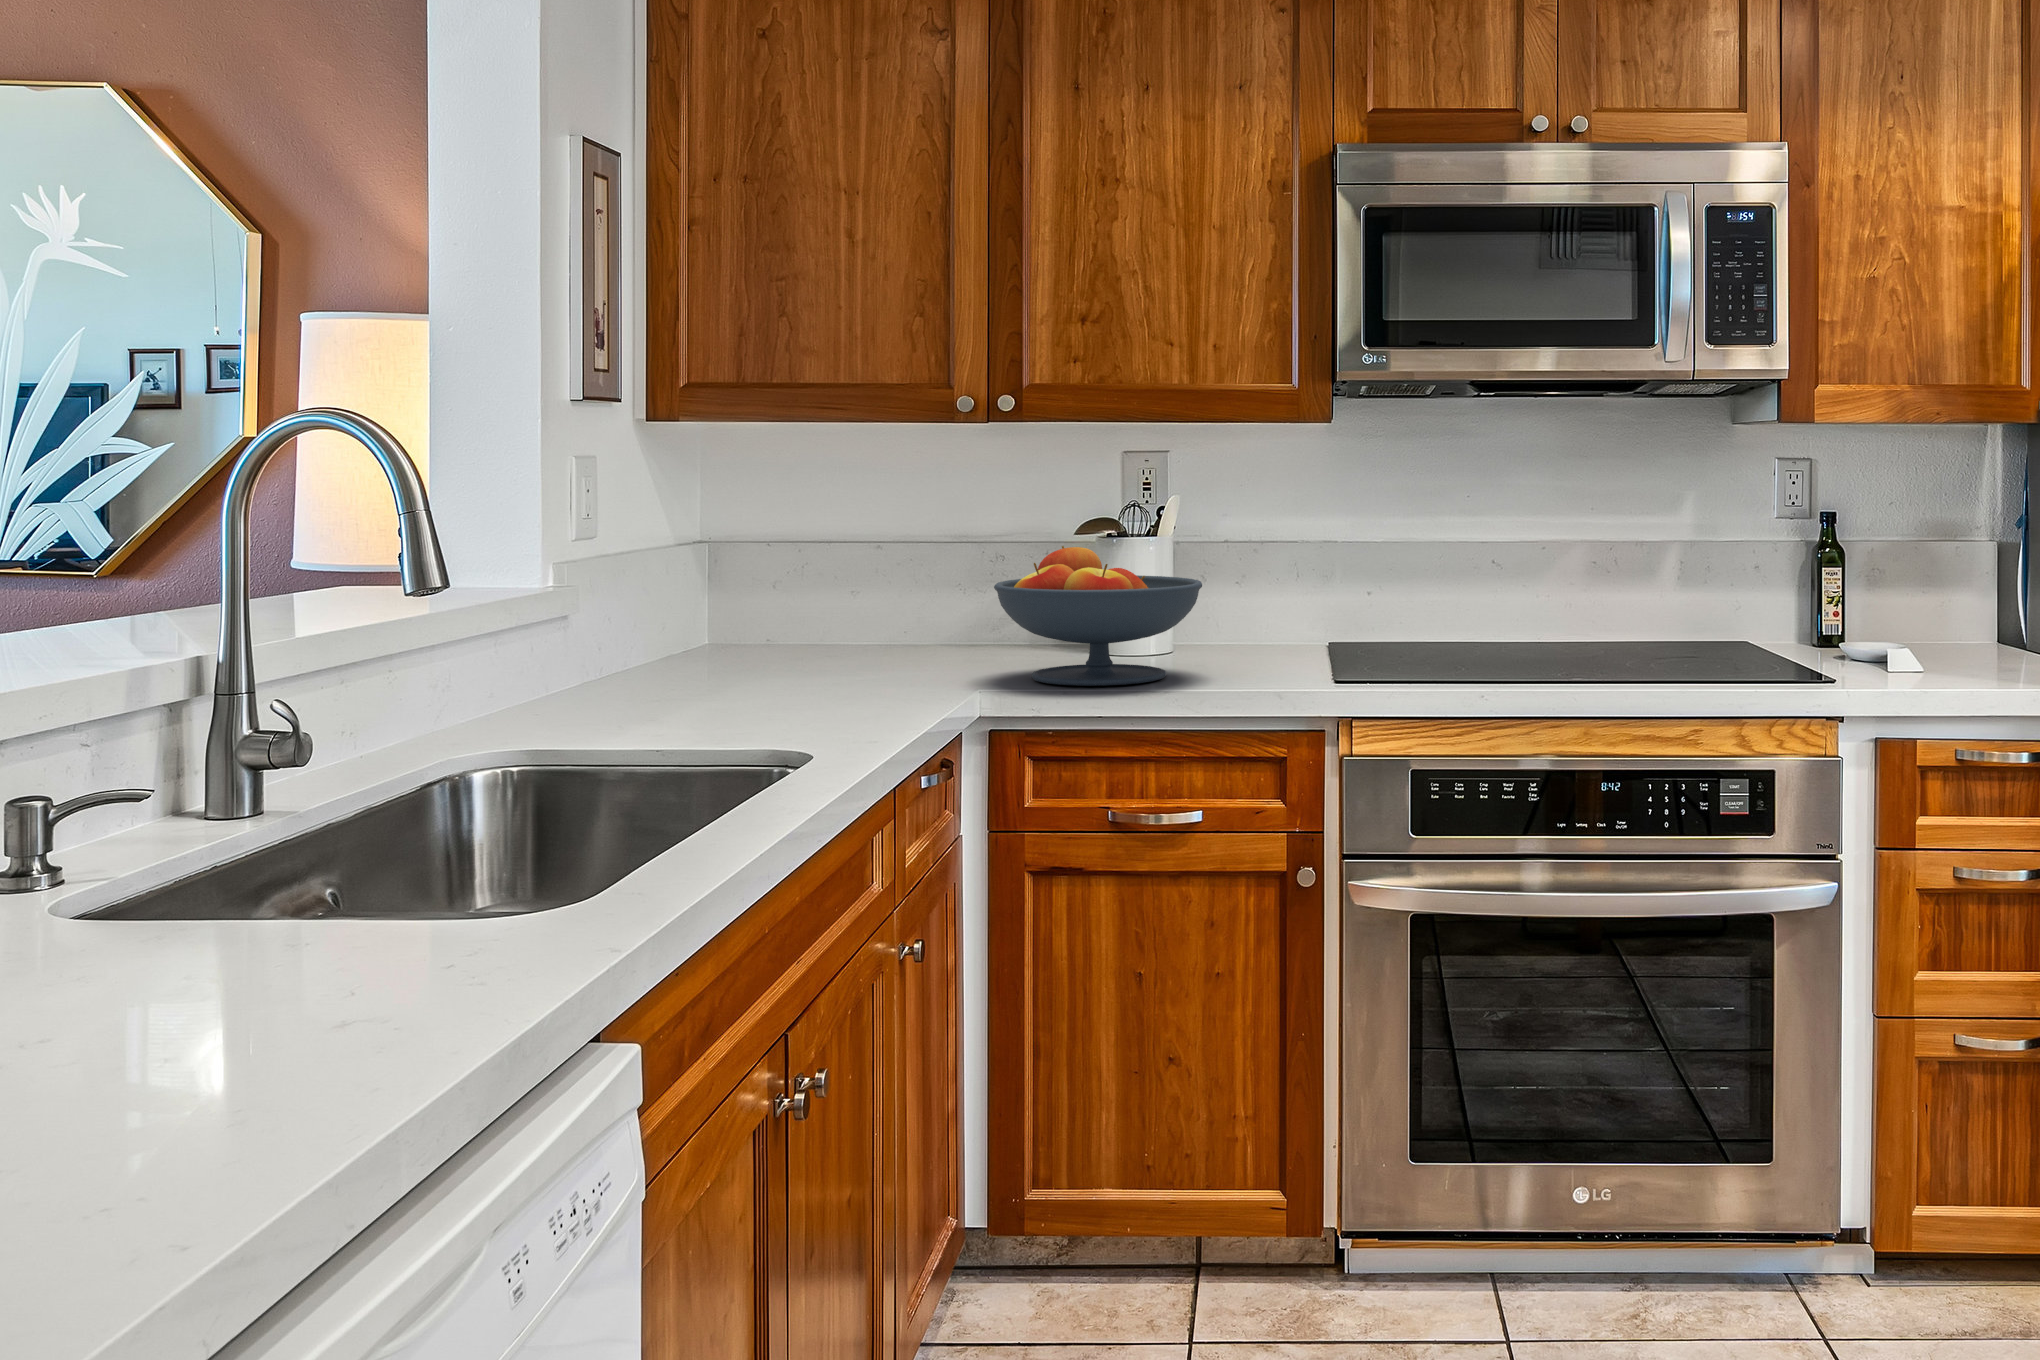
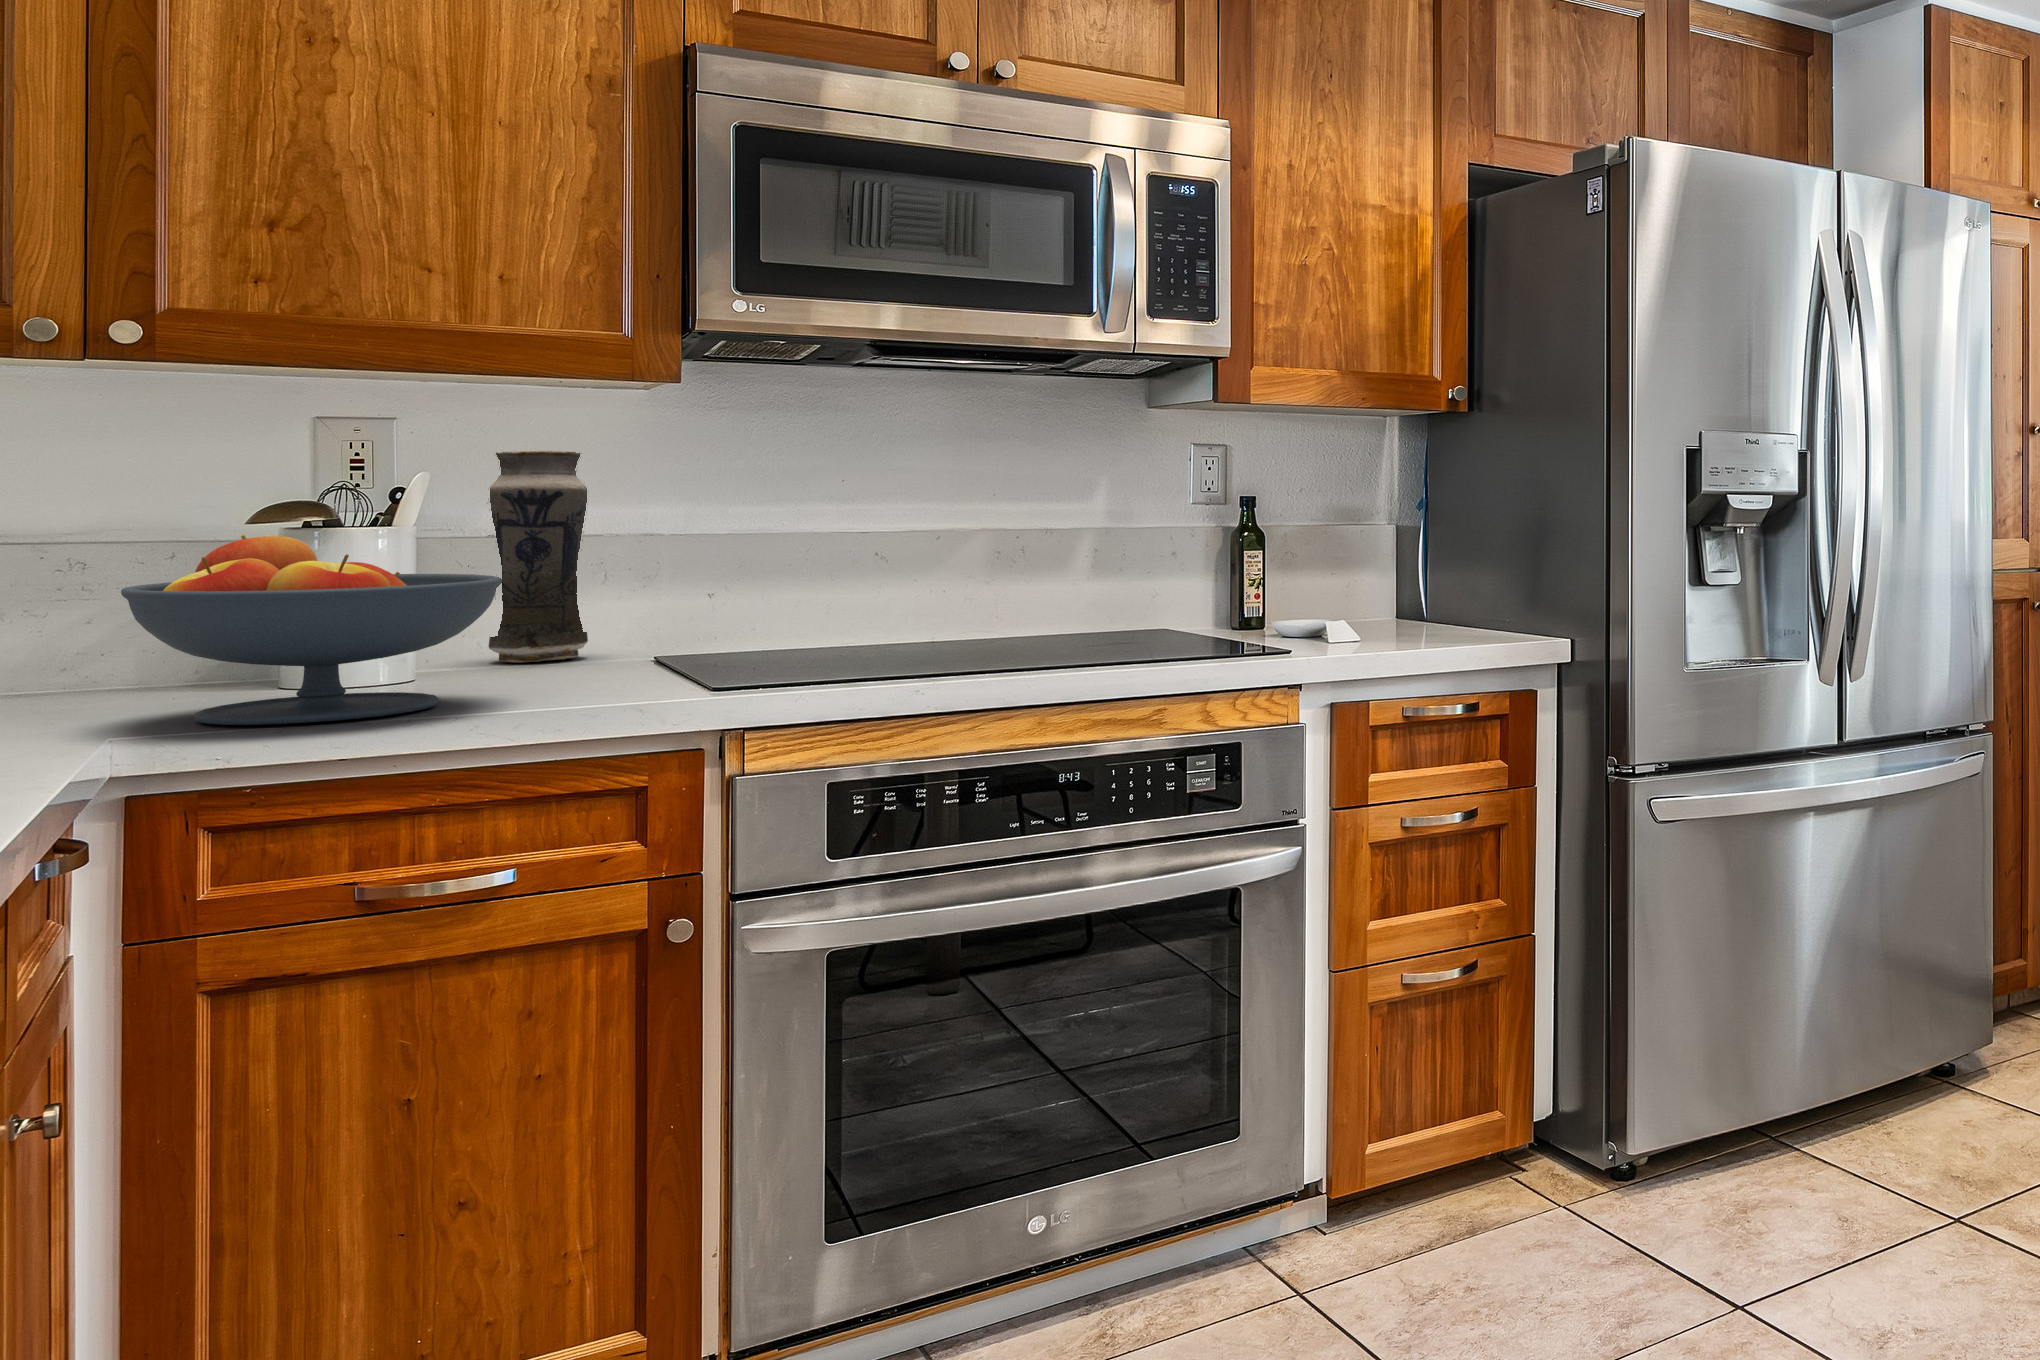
vase: none [1222,477,1286,645] -> present [489,450,588,662]

